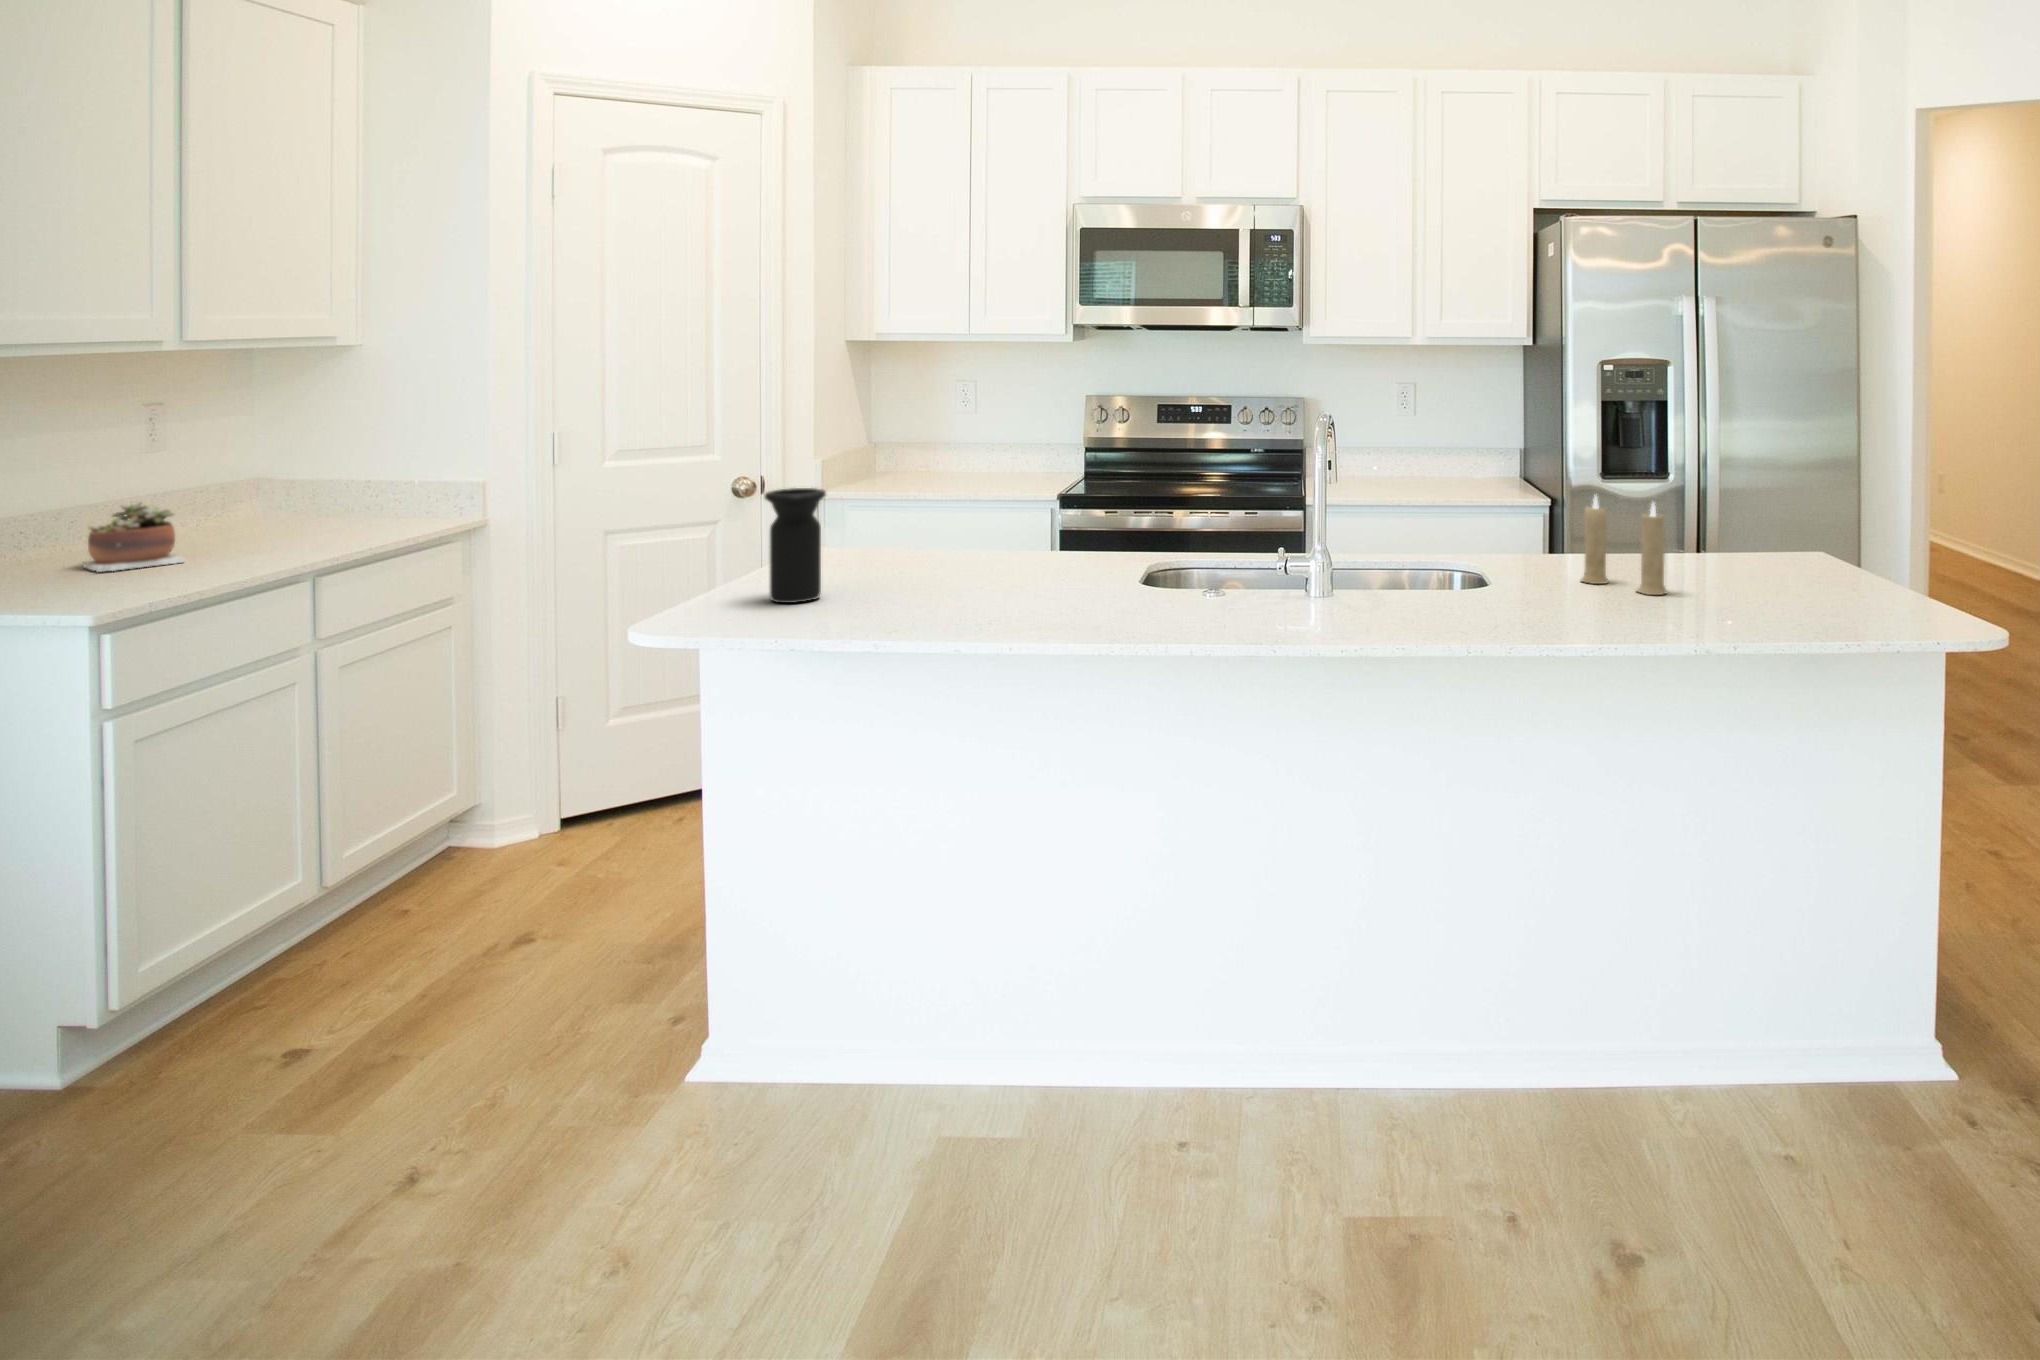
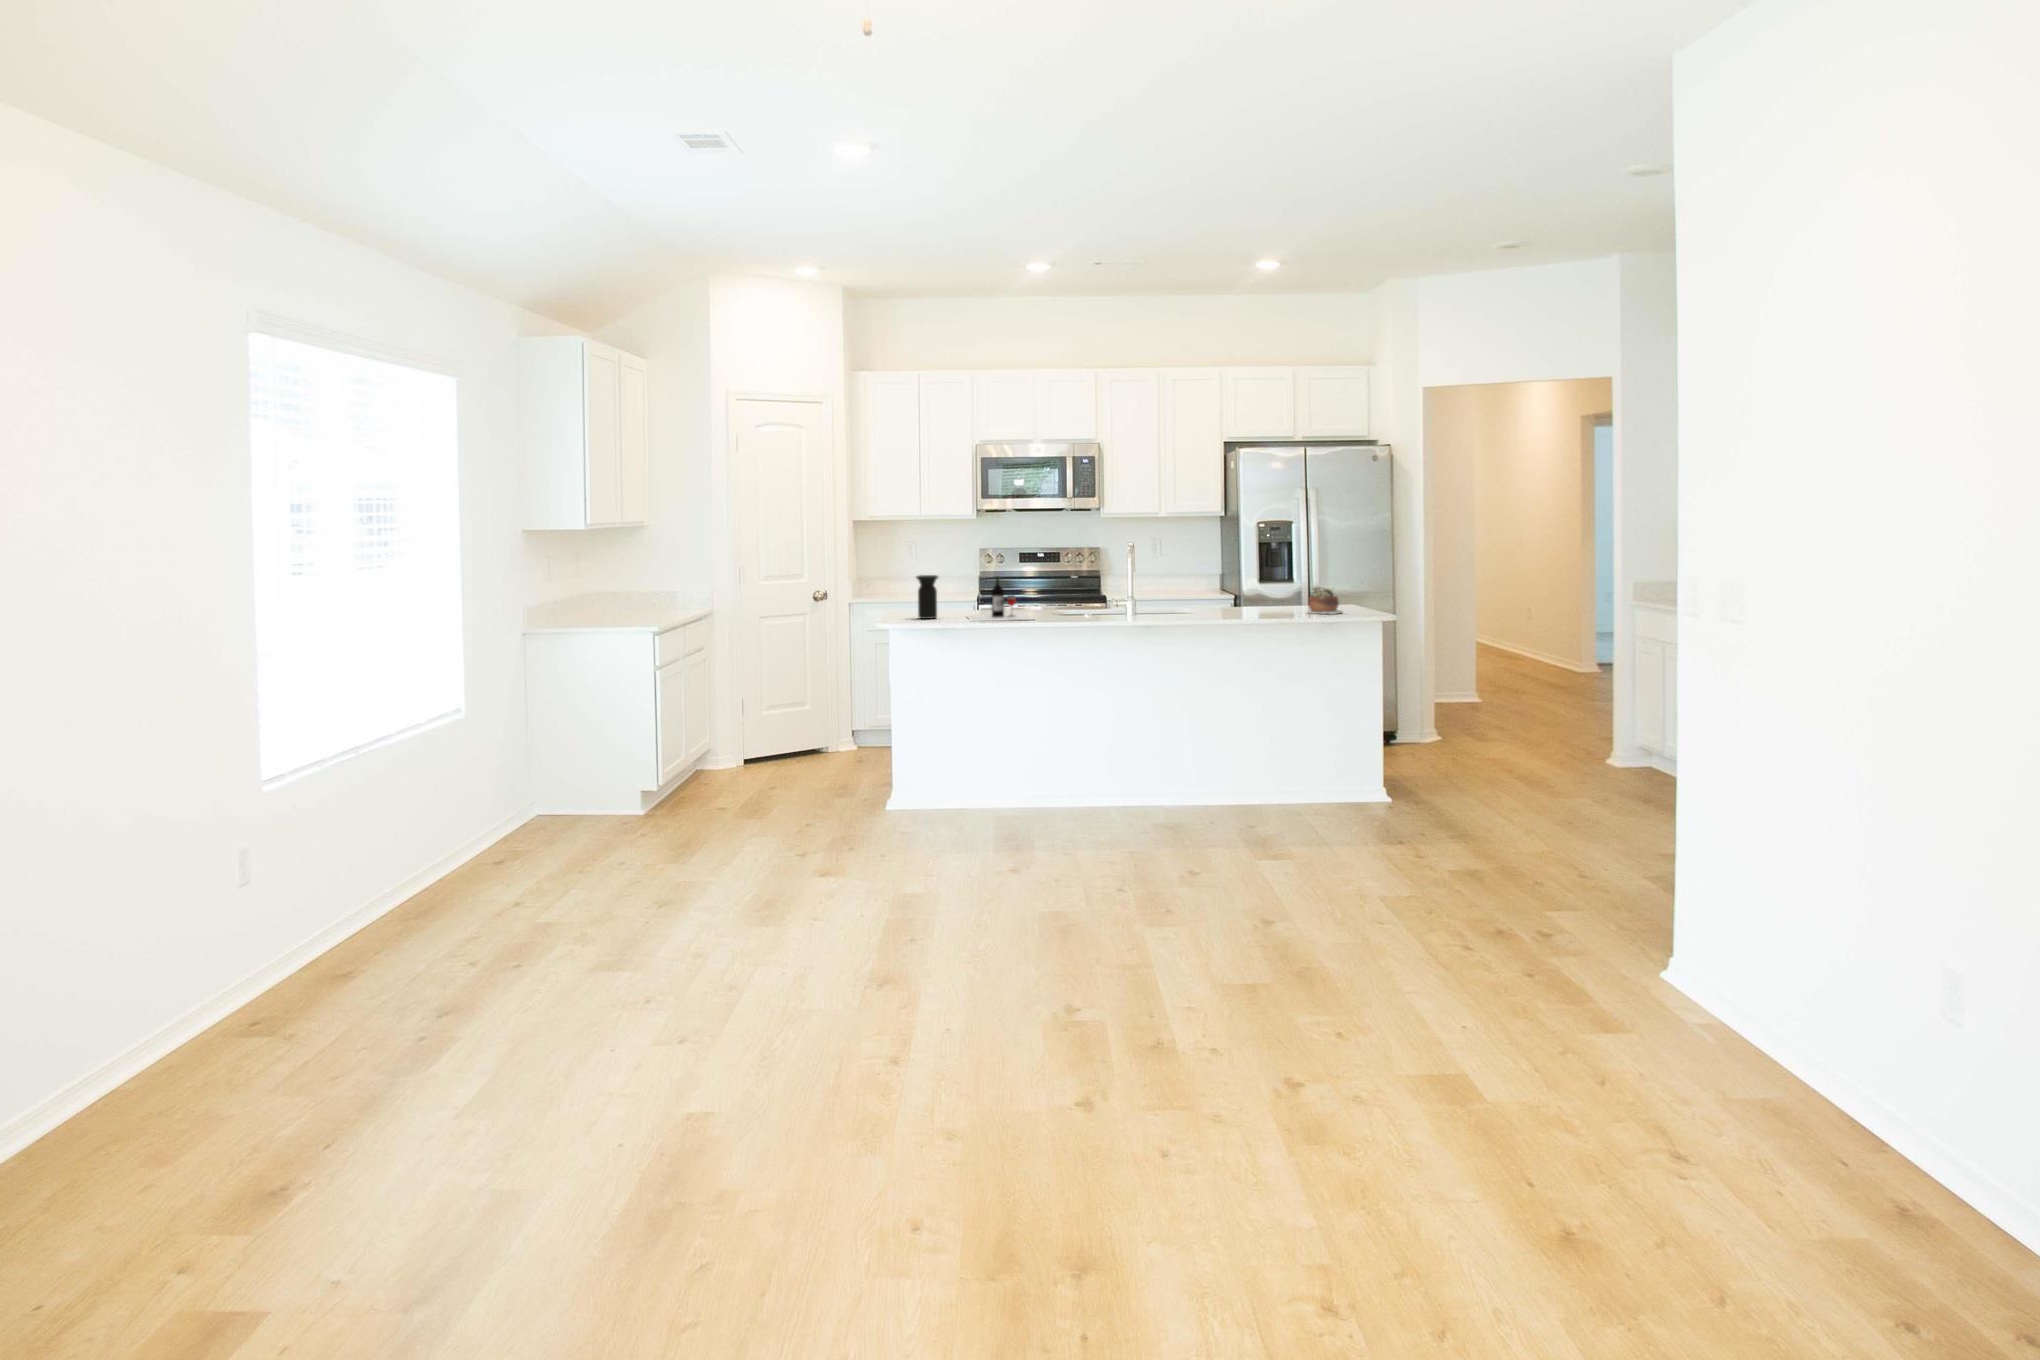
wine bottle: none [878,492,1065,620] -> present [967,576,1033,621]
candle: present [1582,496,1667,595] -> none [1241,575,1277,614]
succulent plant: present [84,502,184,572] -> present [1308,586,1342,614]

